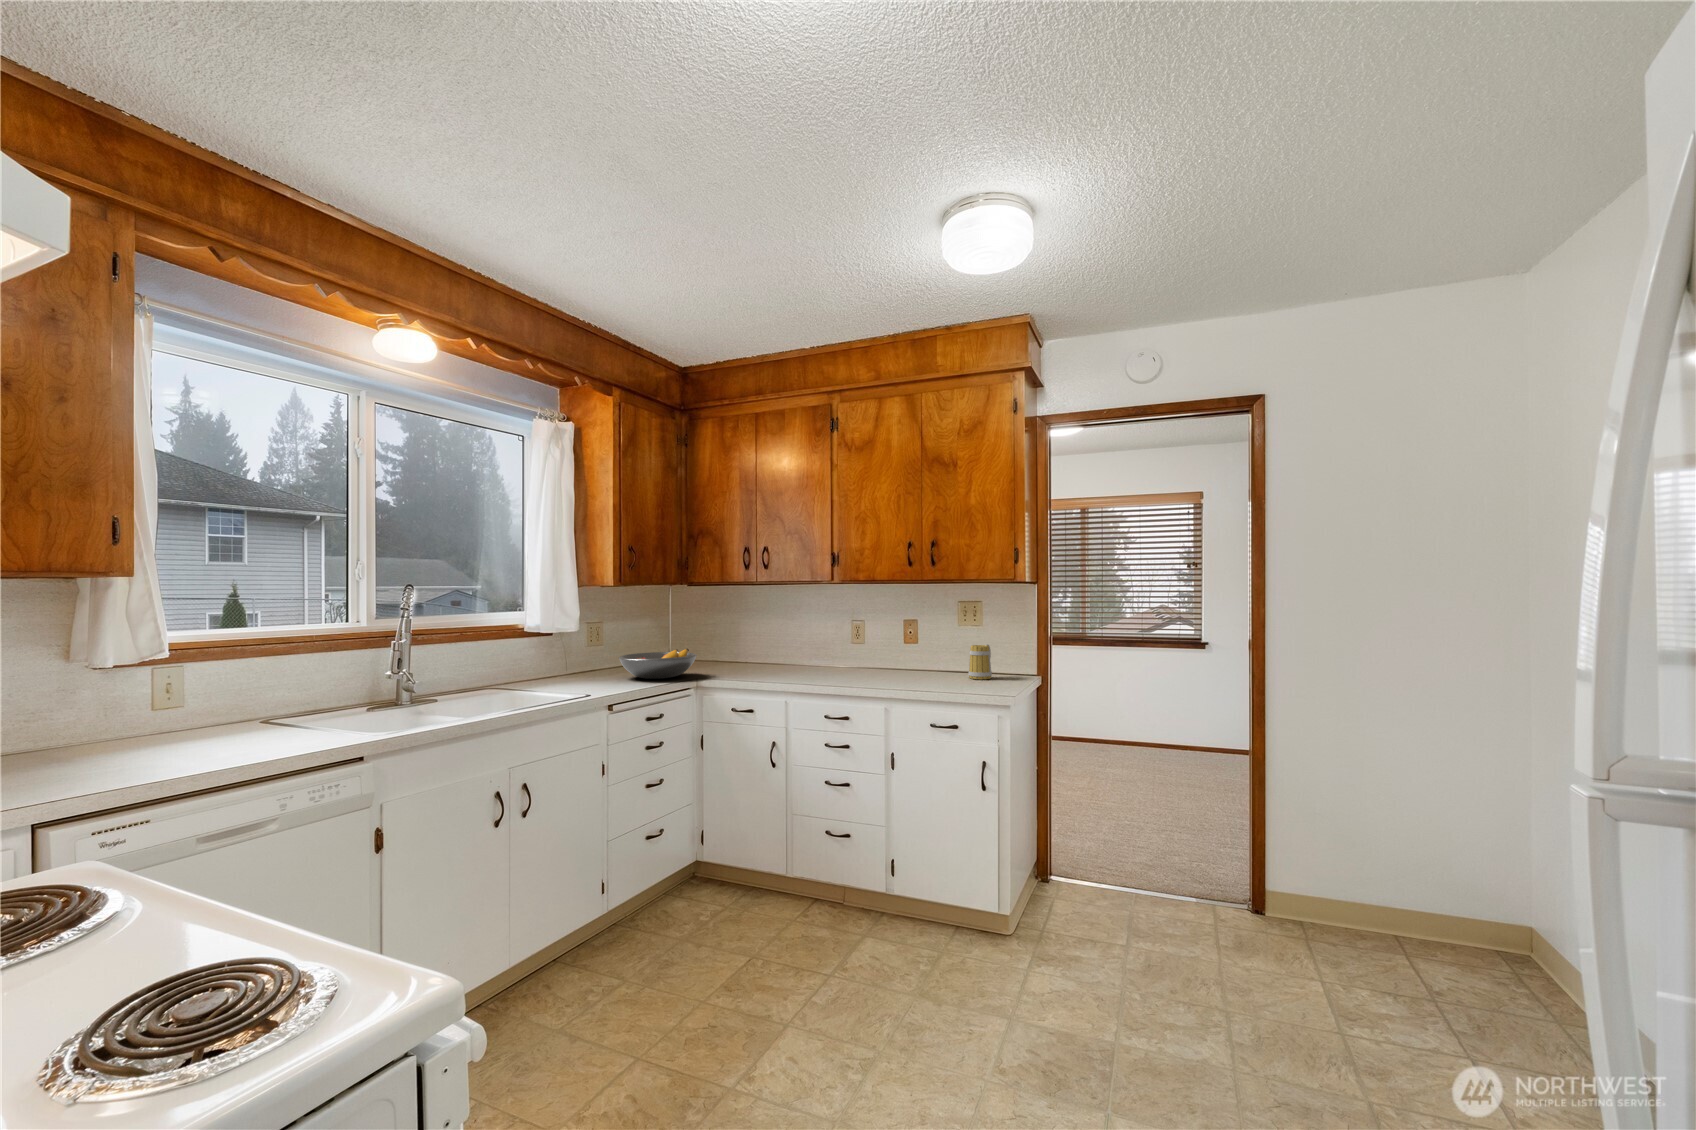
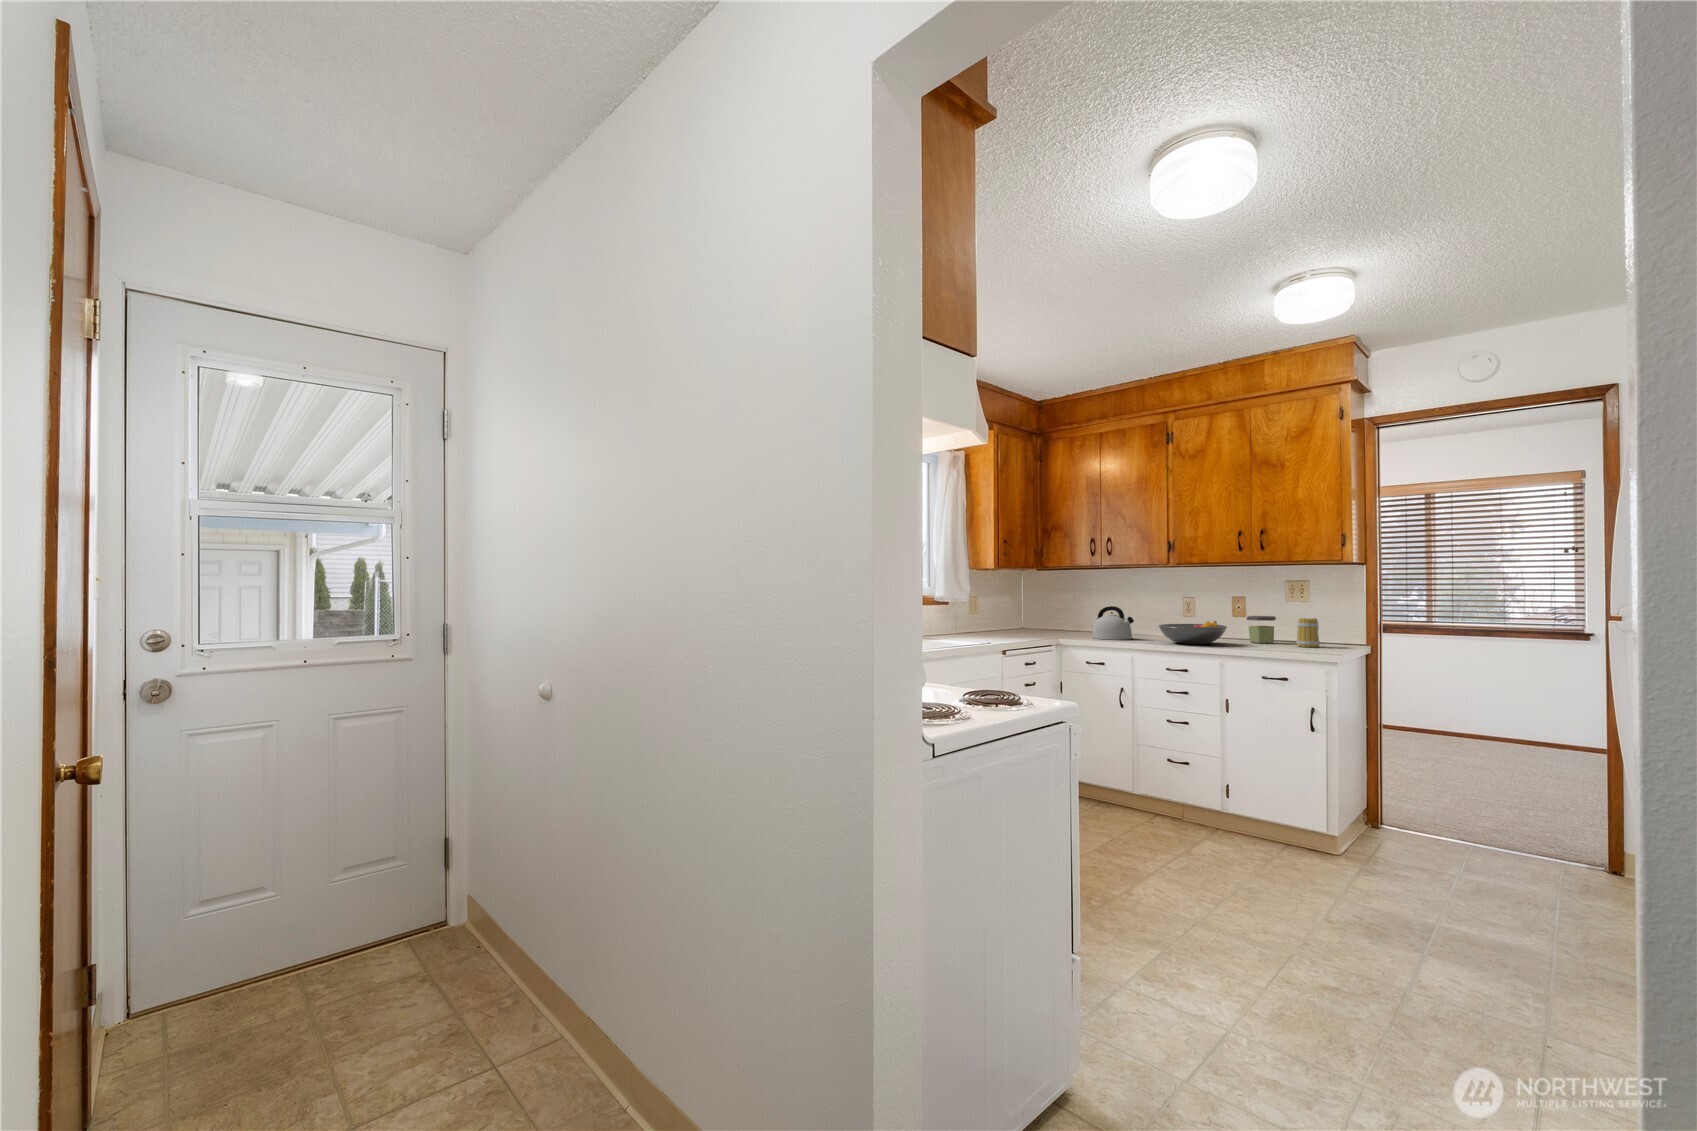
kettle: none [744,633,792,676] -> present [1093,606,1134,640]
jar: none [918,641,948,675] -> present [1247,616,1276,643]
fruit bowl: present [619,649,697,679] -> present [1159,621,1227,644]

